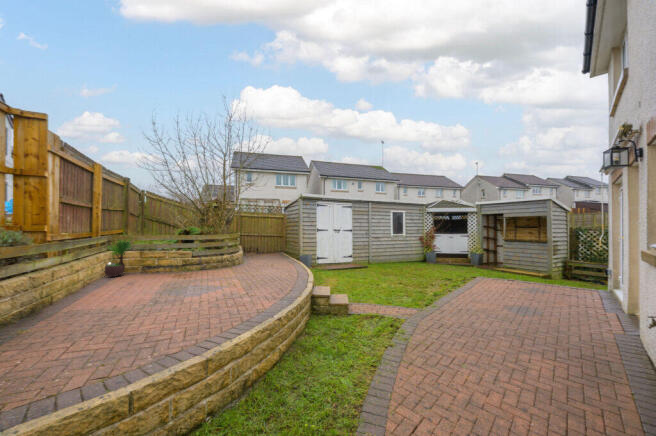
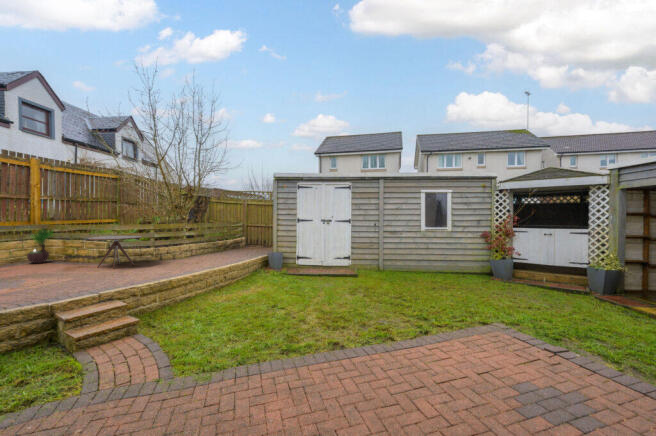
round table: none [193,244,236,275] -> present [88,236,141,269]

